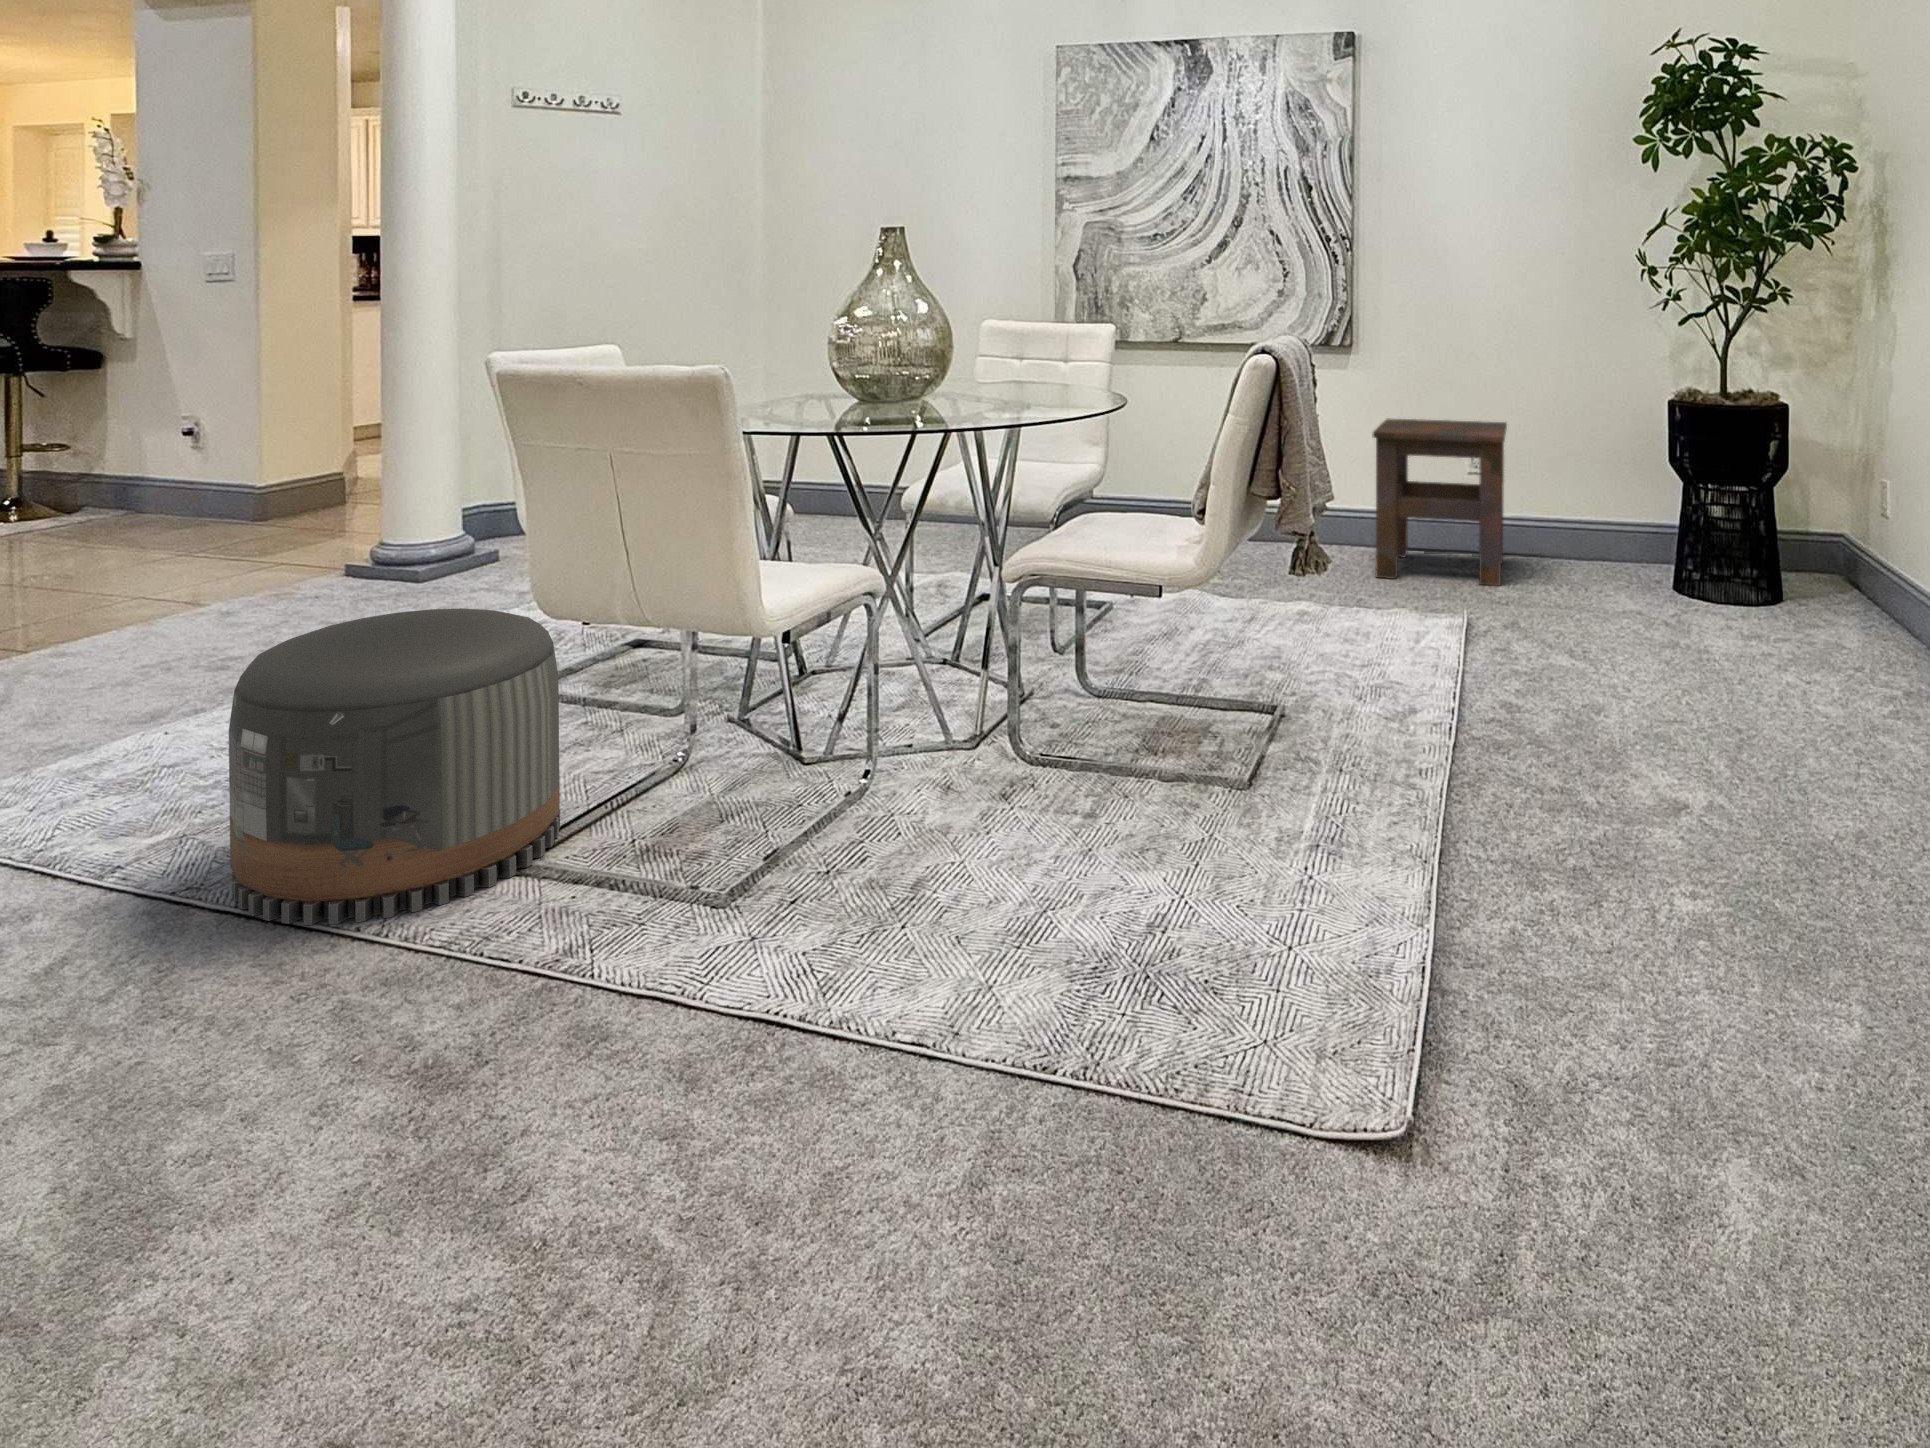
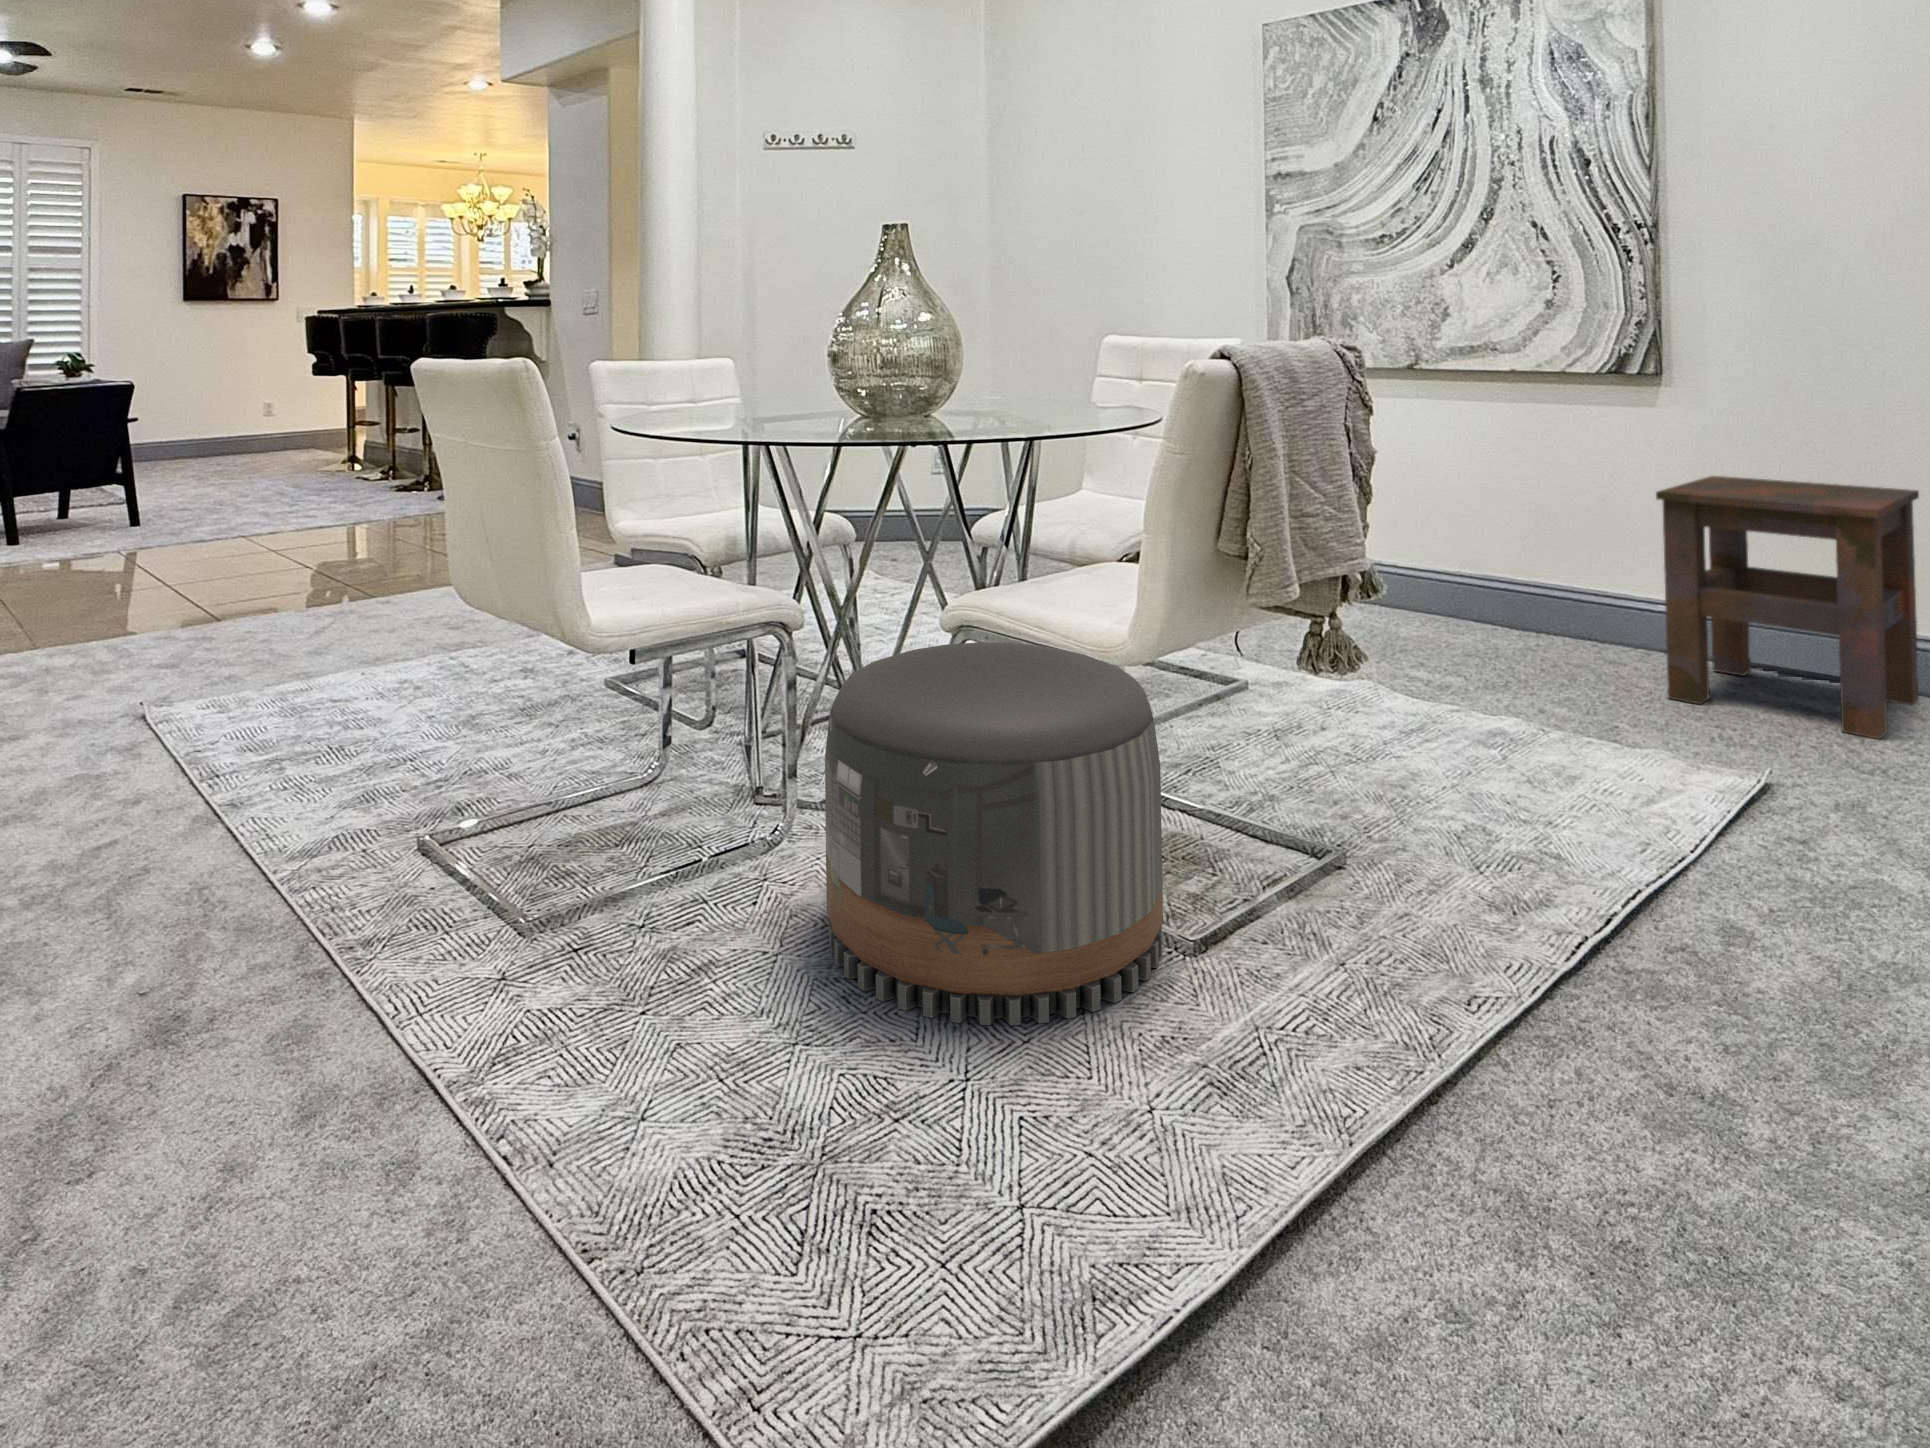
pouf: present [229,608,560,925] -> present [825,642,1163,1025]

